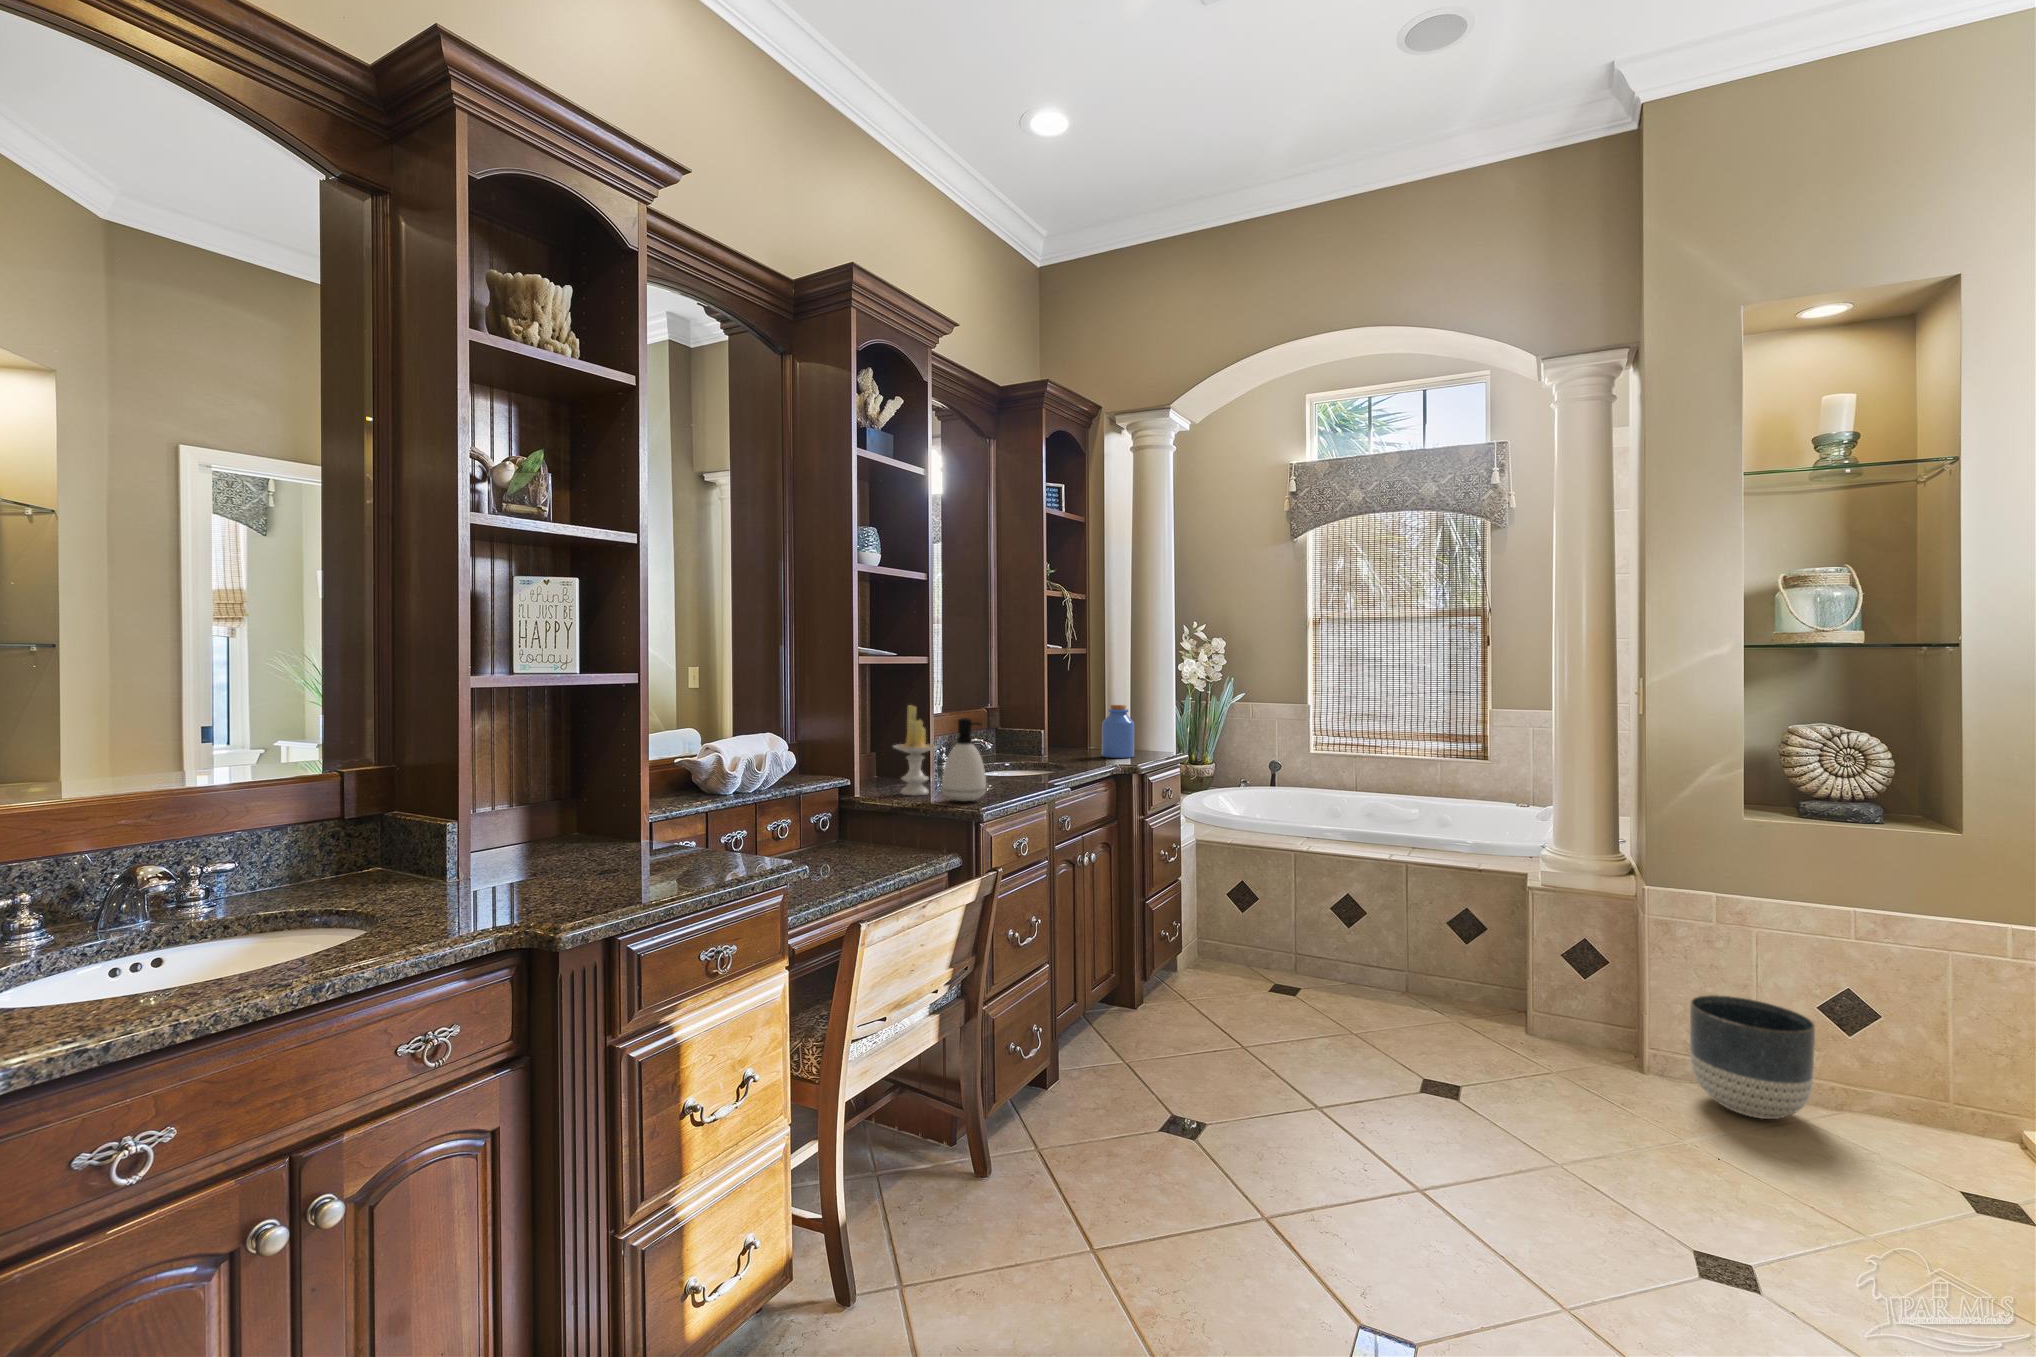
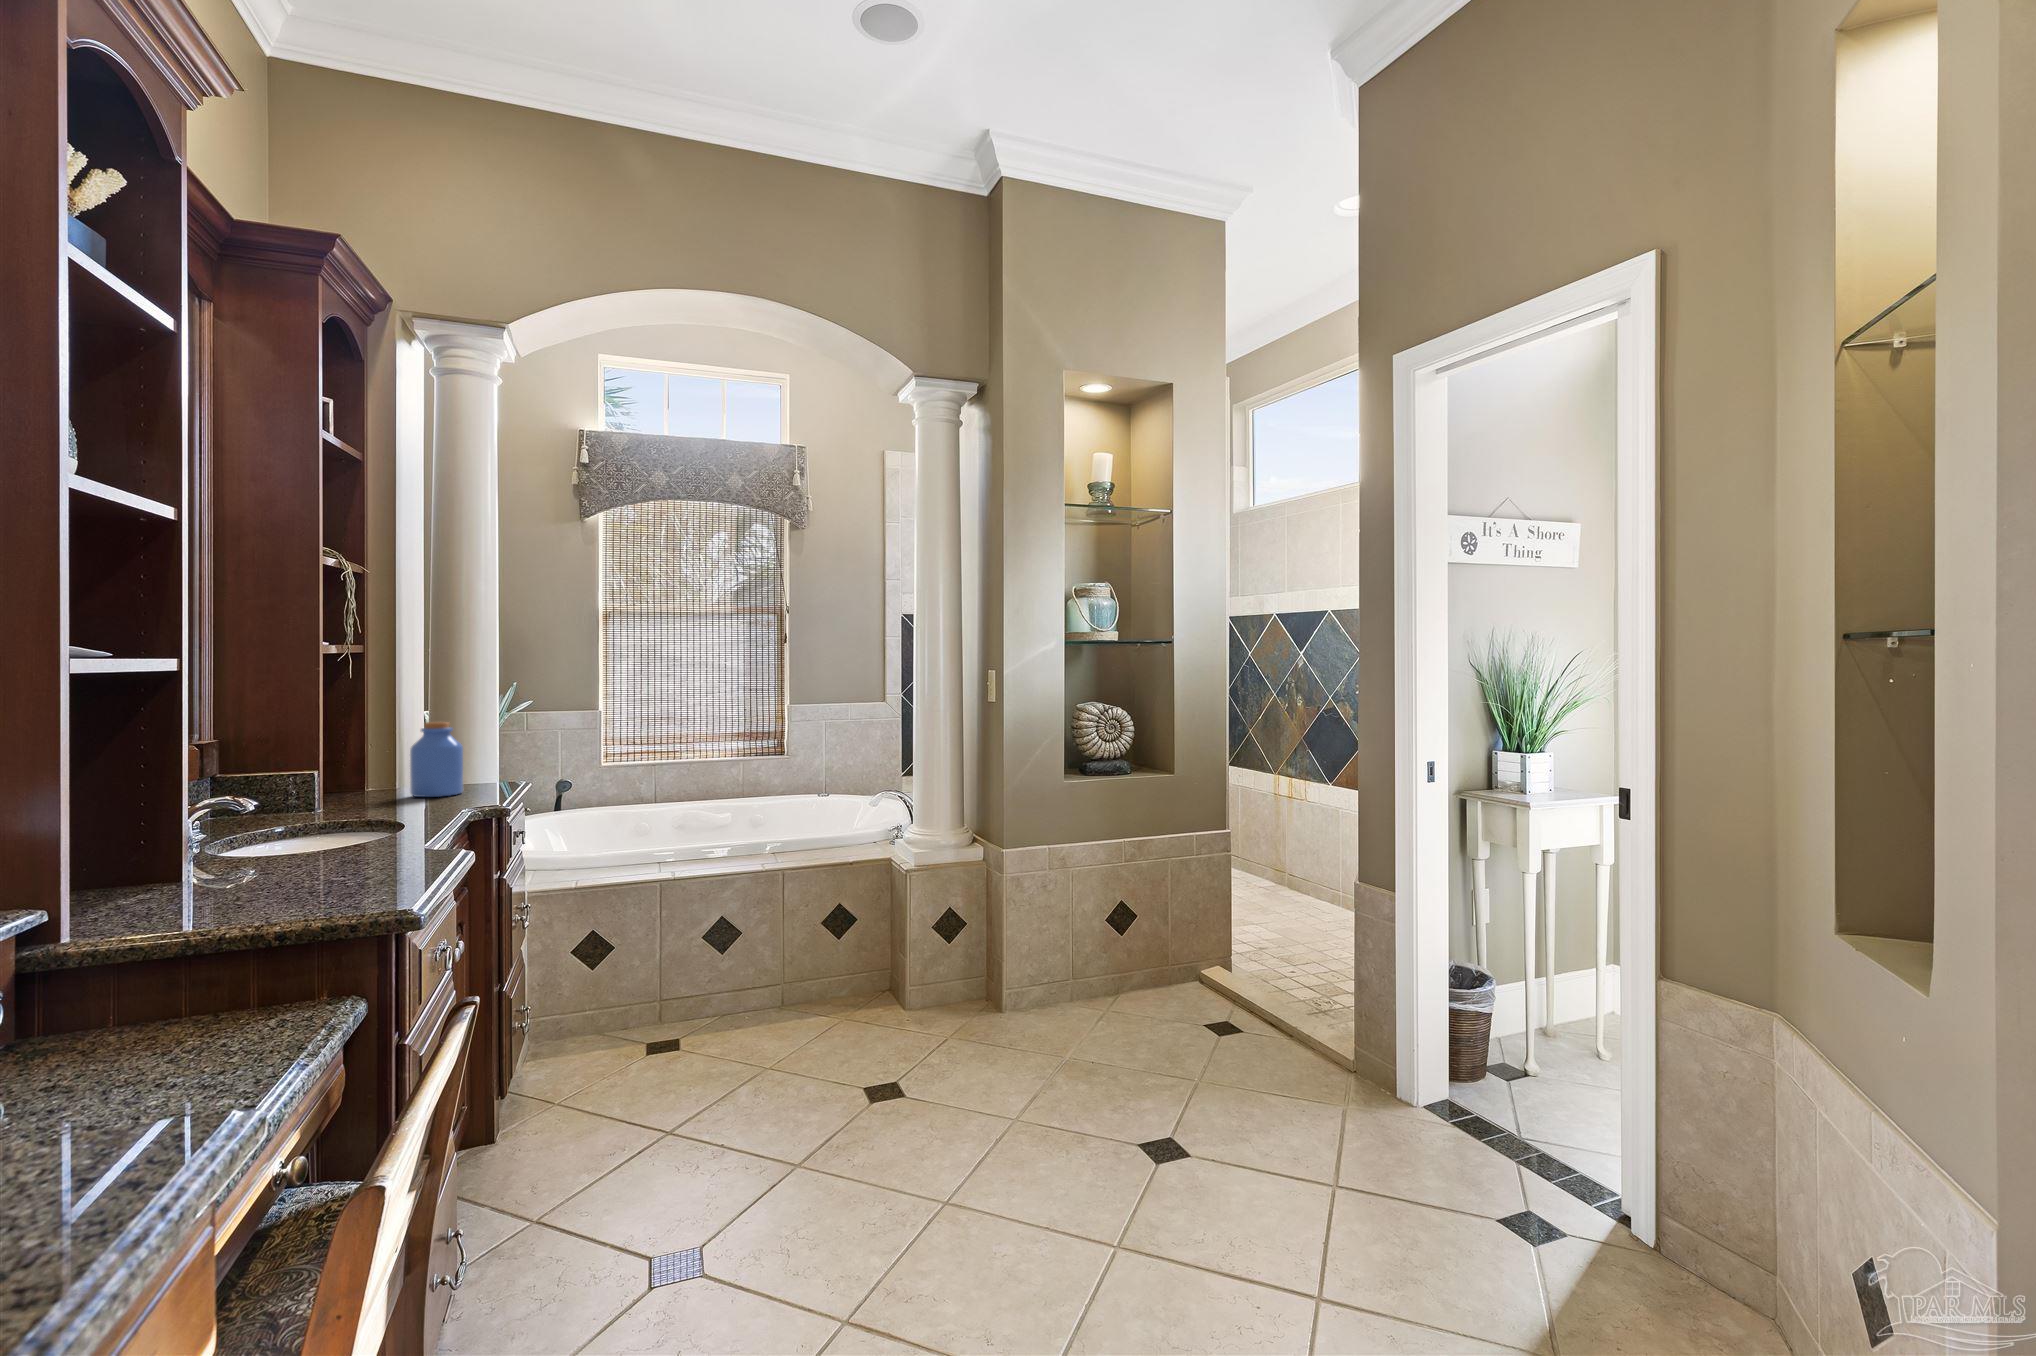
candle: present [894,705,937,795] -> none [133,742,238,907]
soap dispenser: present [942,718,986,801] -> none [285,757,376,898]
planter: present [1690,995,1815,1119] -> none [1048,932,1126,1026]

